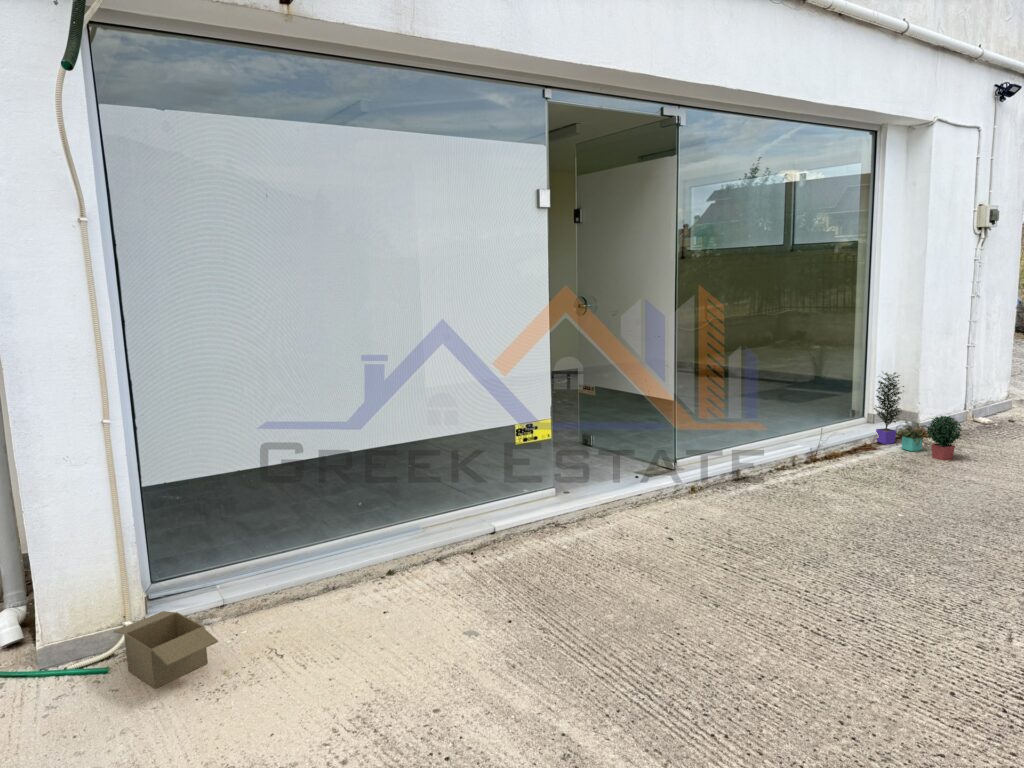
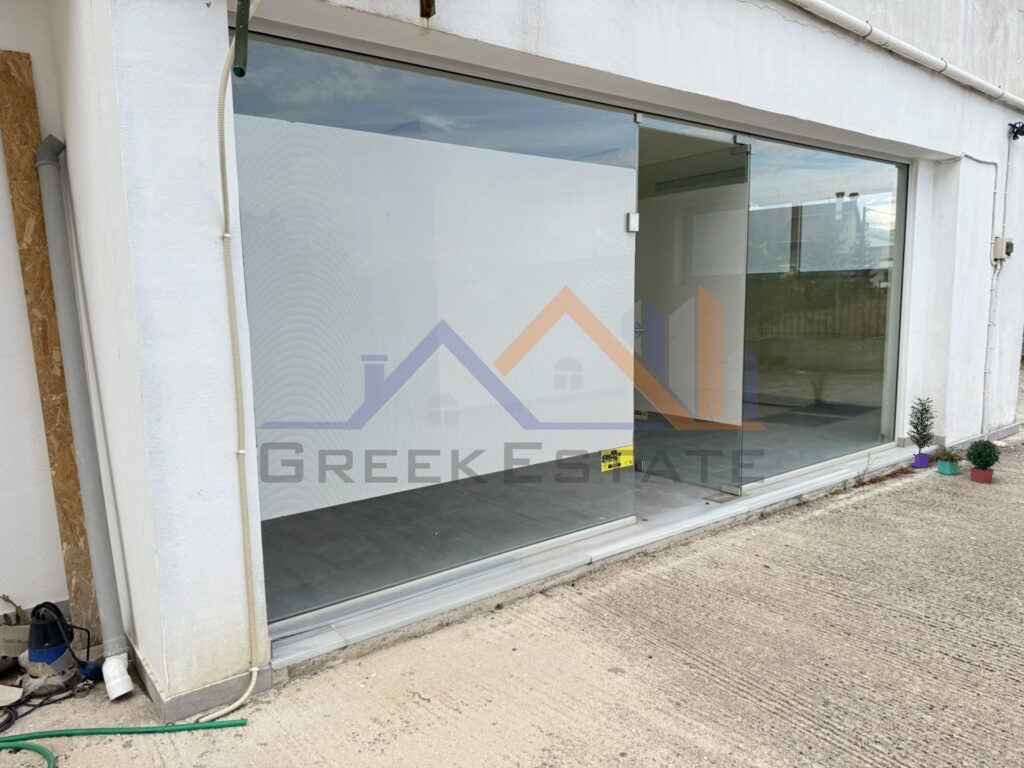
cardboard box: present [114,611,218,689] -> none [248,655,370,741]

